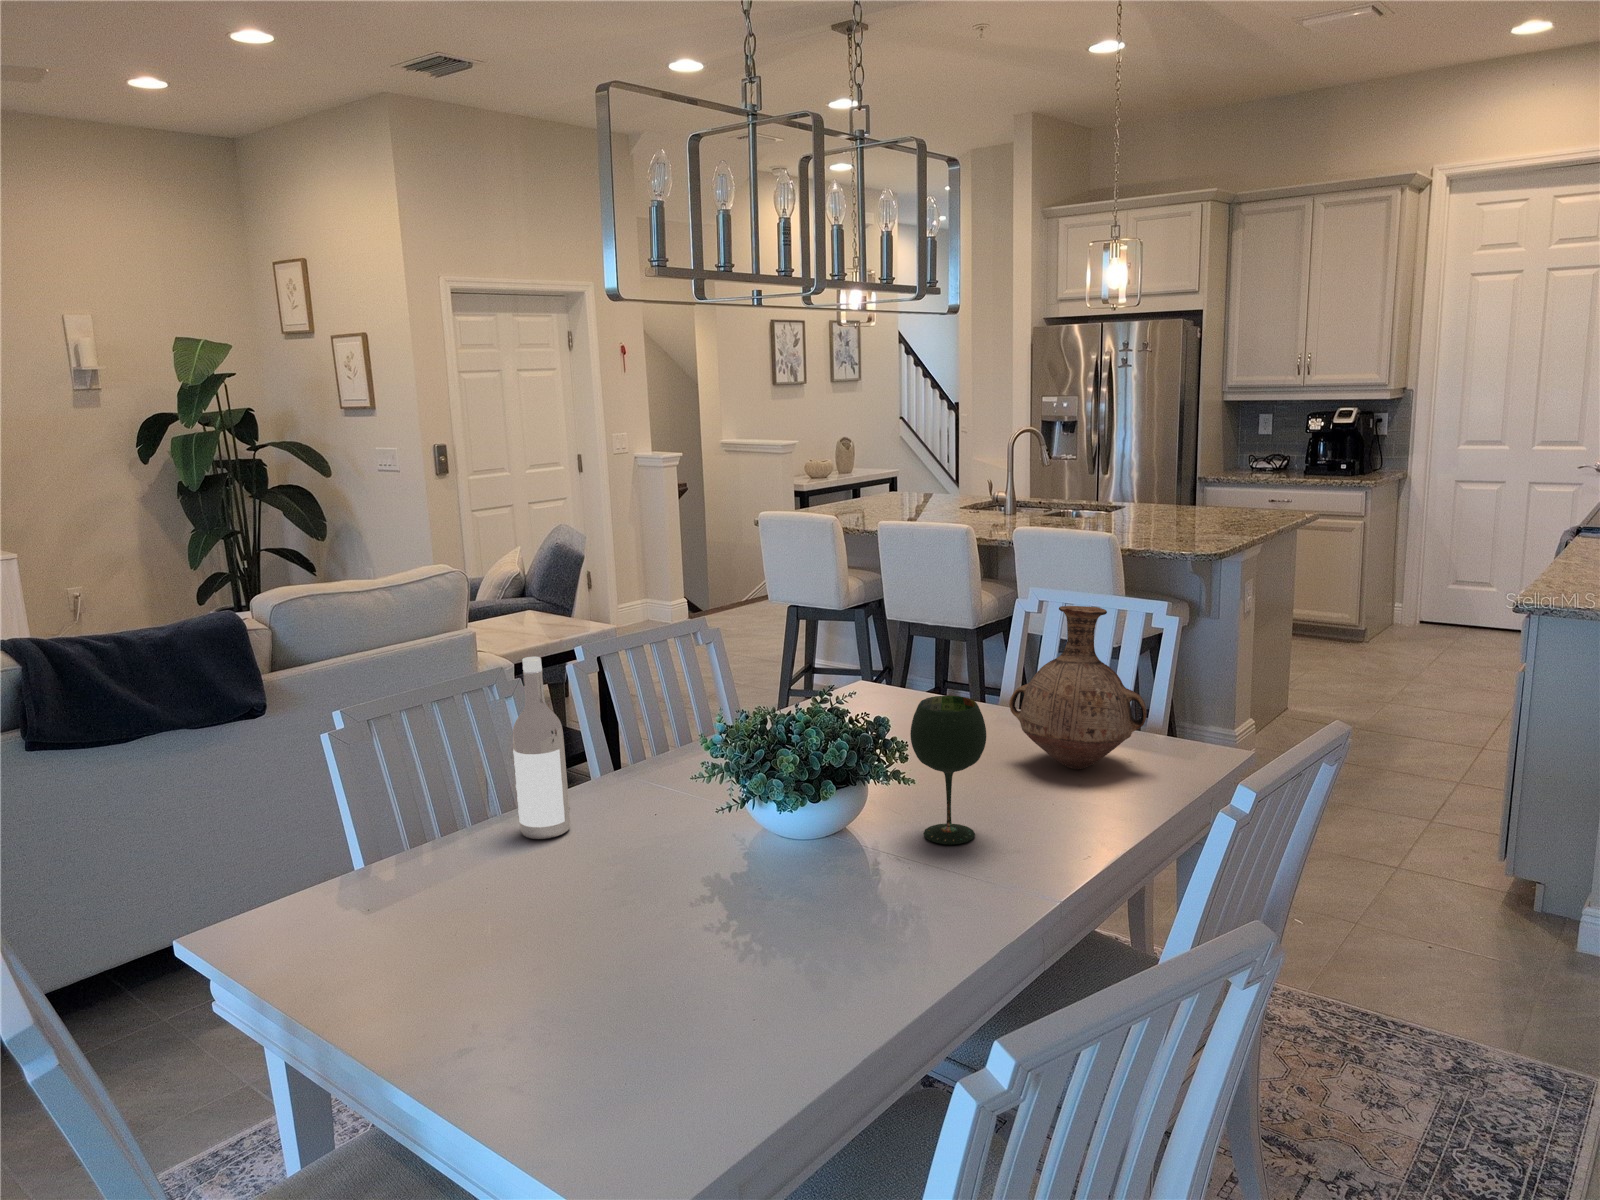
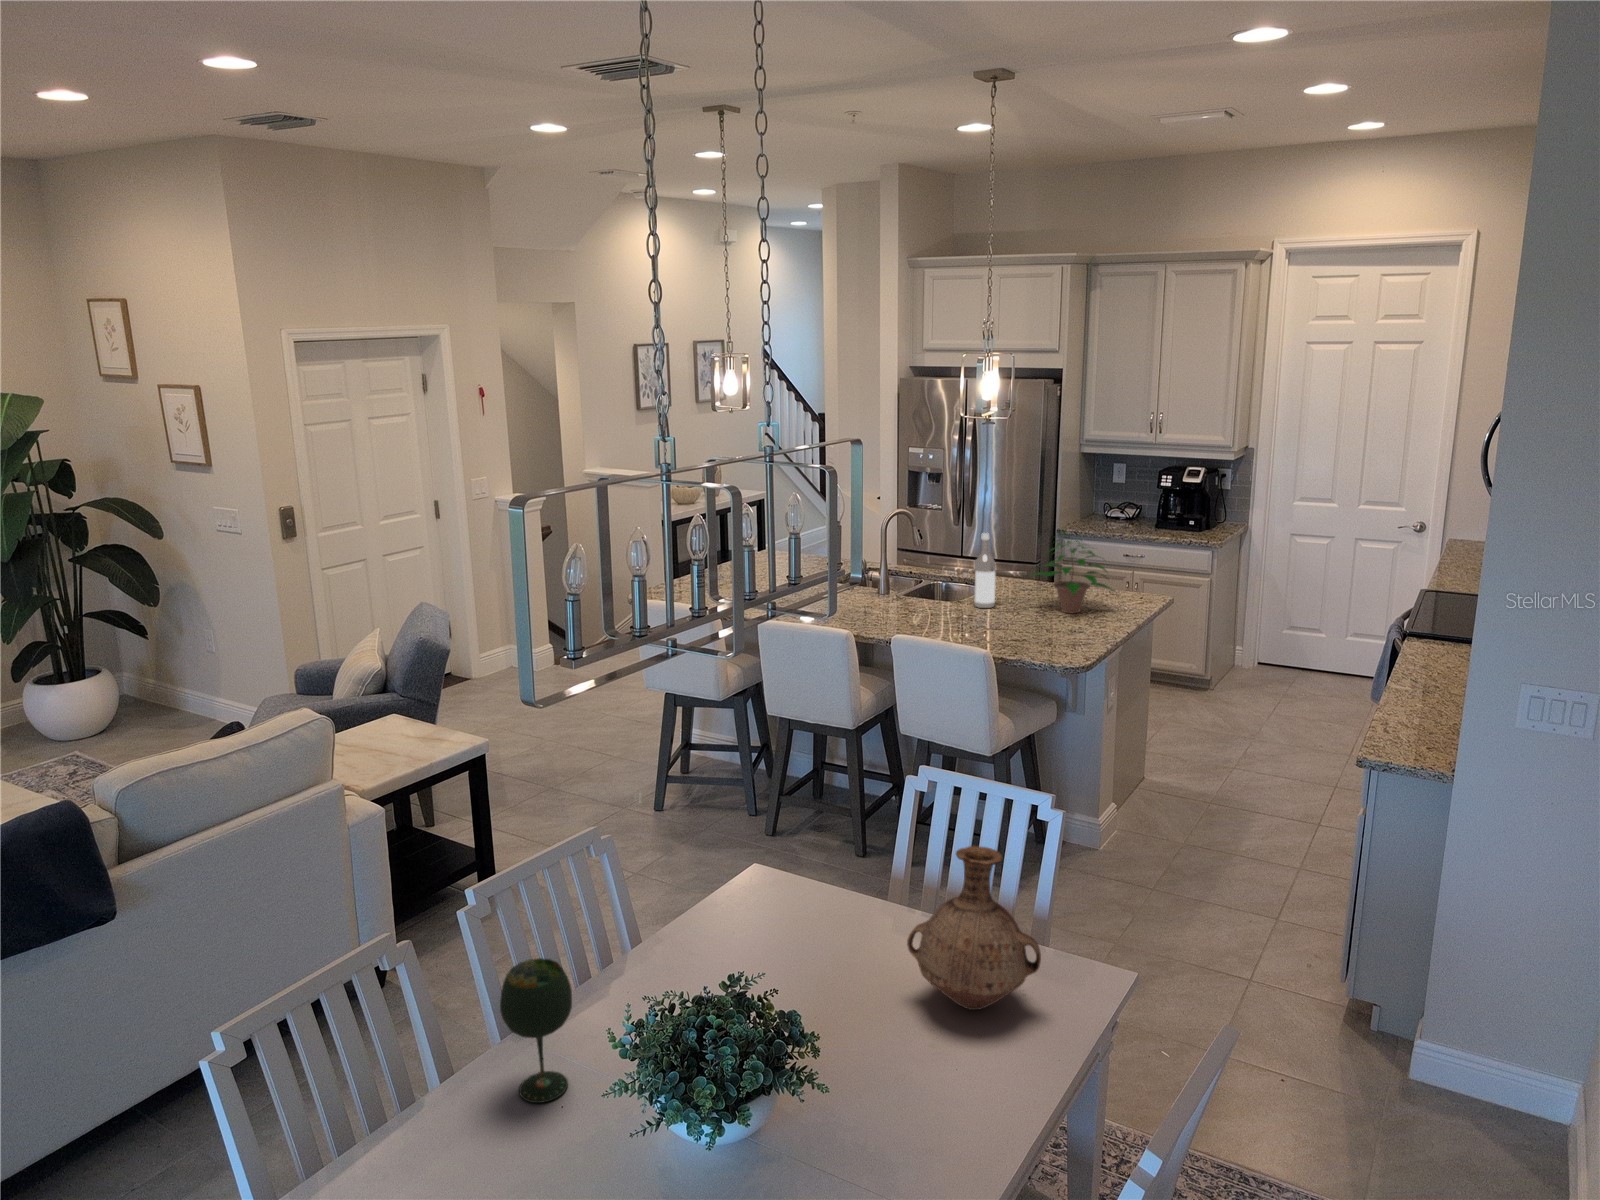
potted plant: none [1160,436,1257,521] -> present [1033,531,1112,613]
wine bottle: present [513,657,570,839] -> present [974,533,995,608]
wine glass: present [910,696,986,844] -> present [500,958,572,1103]

